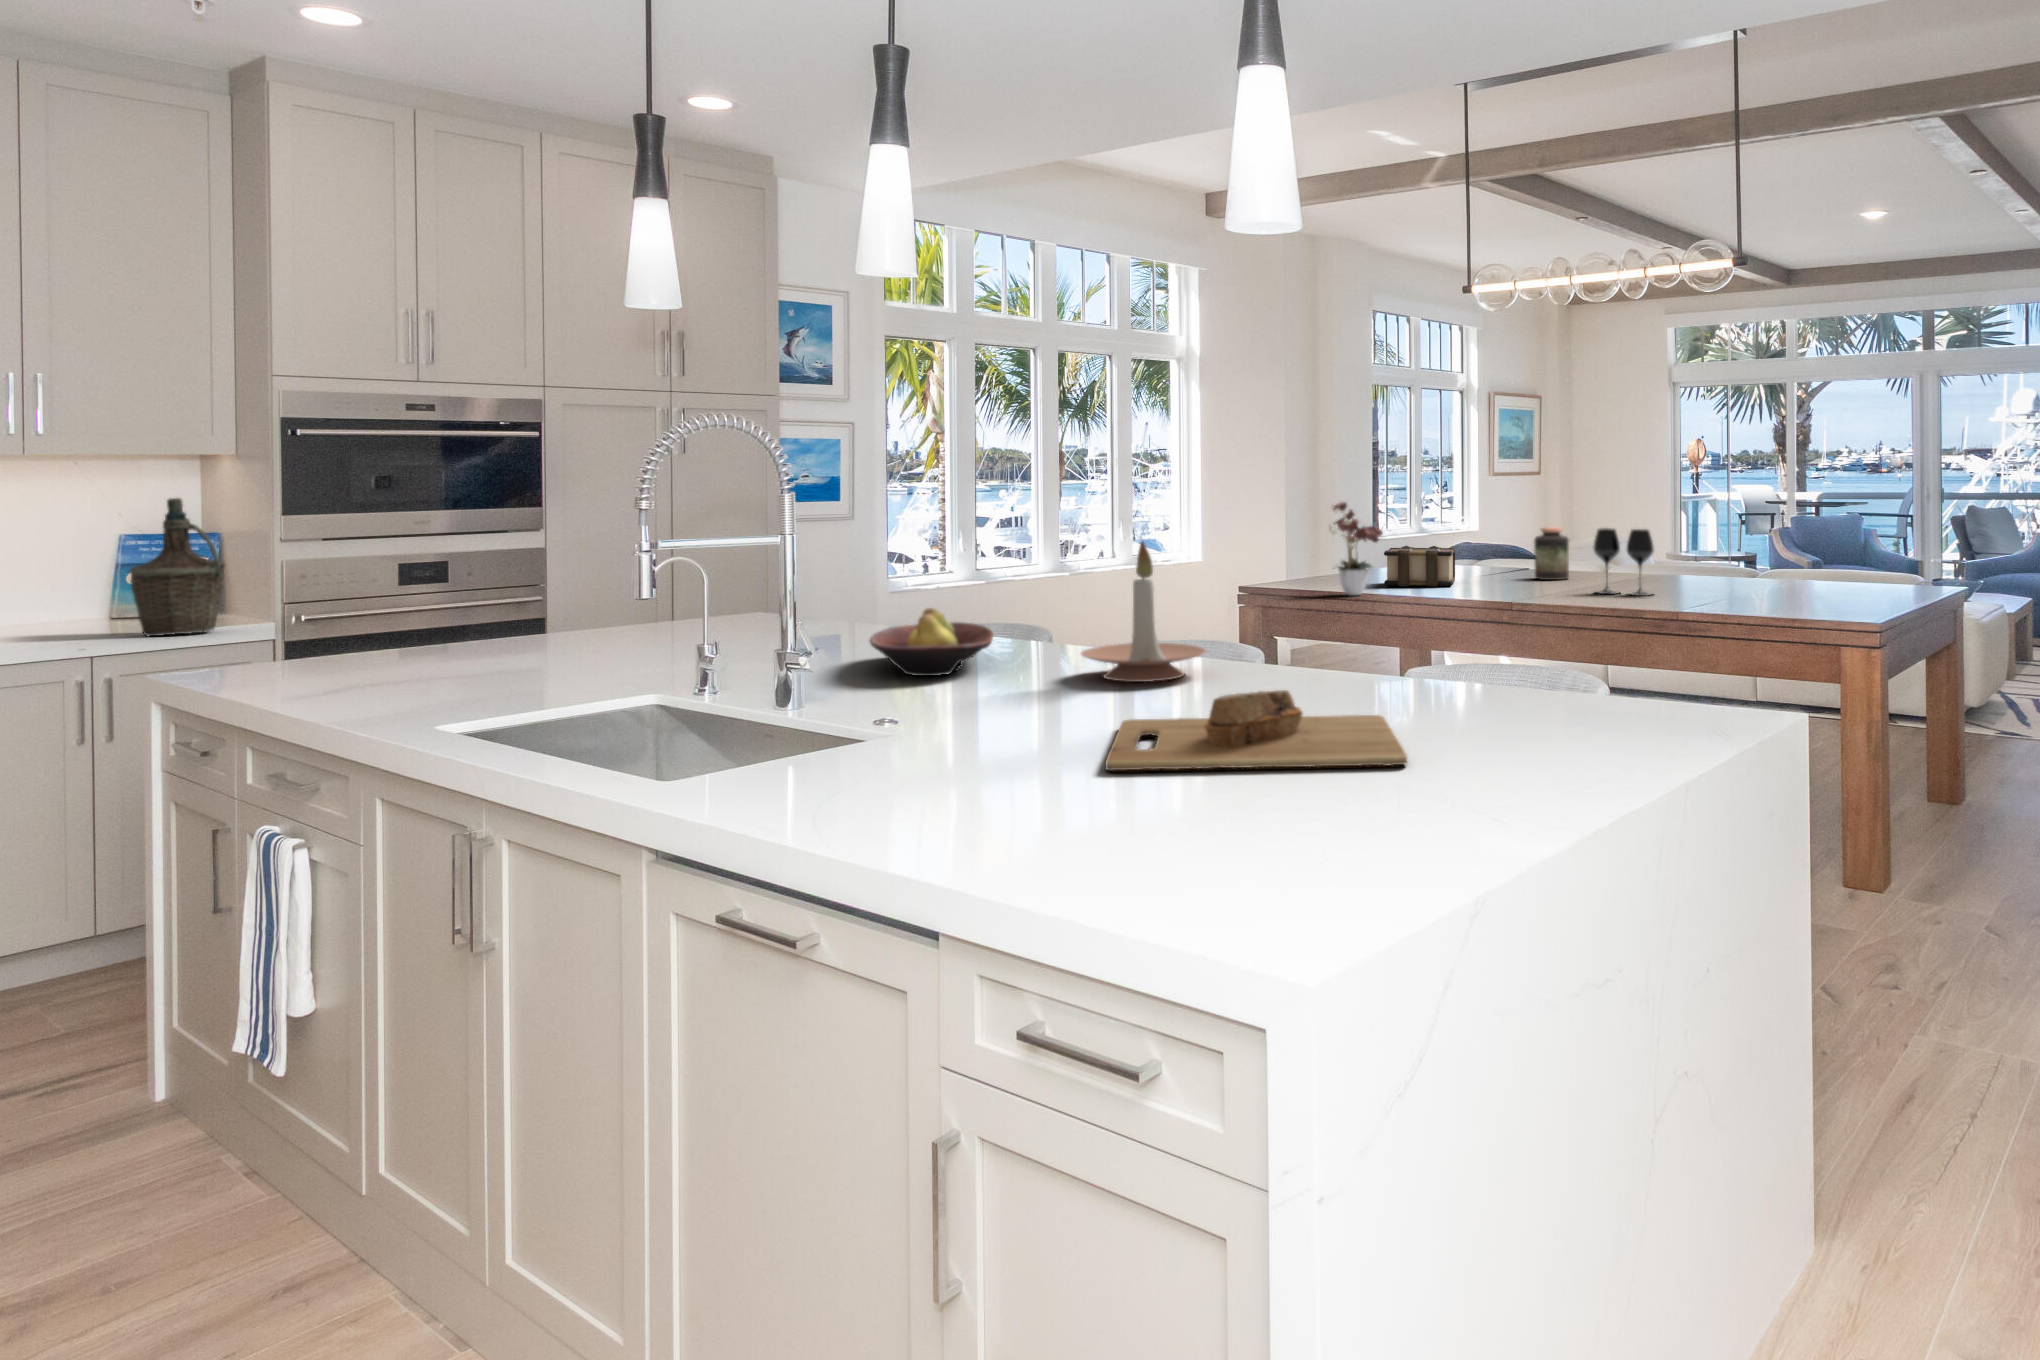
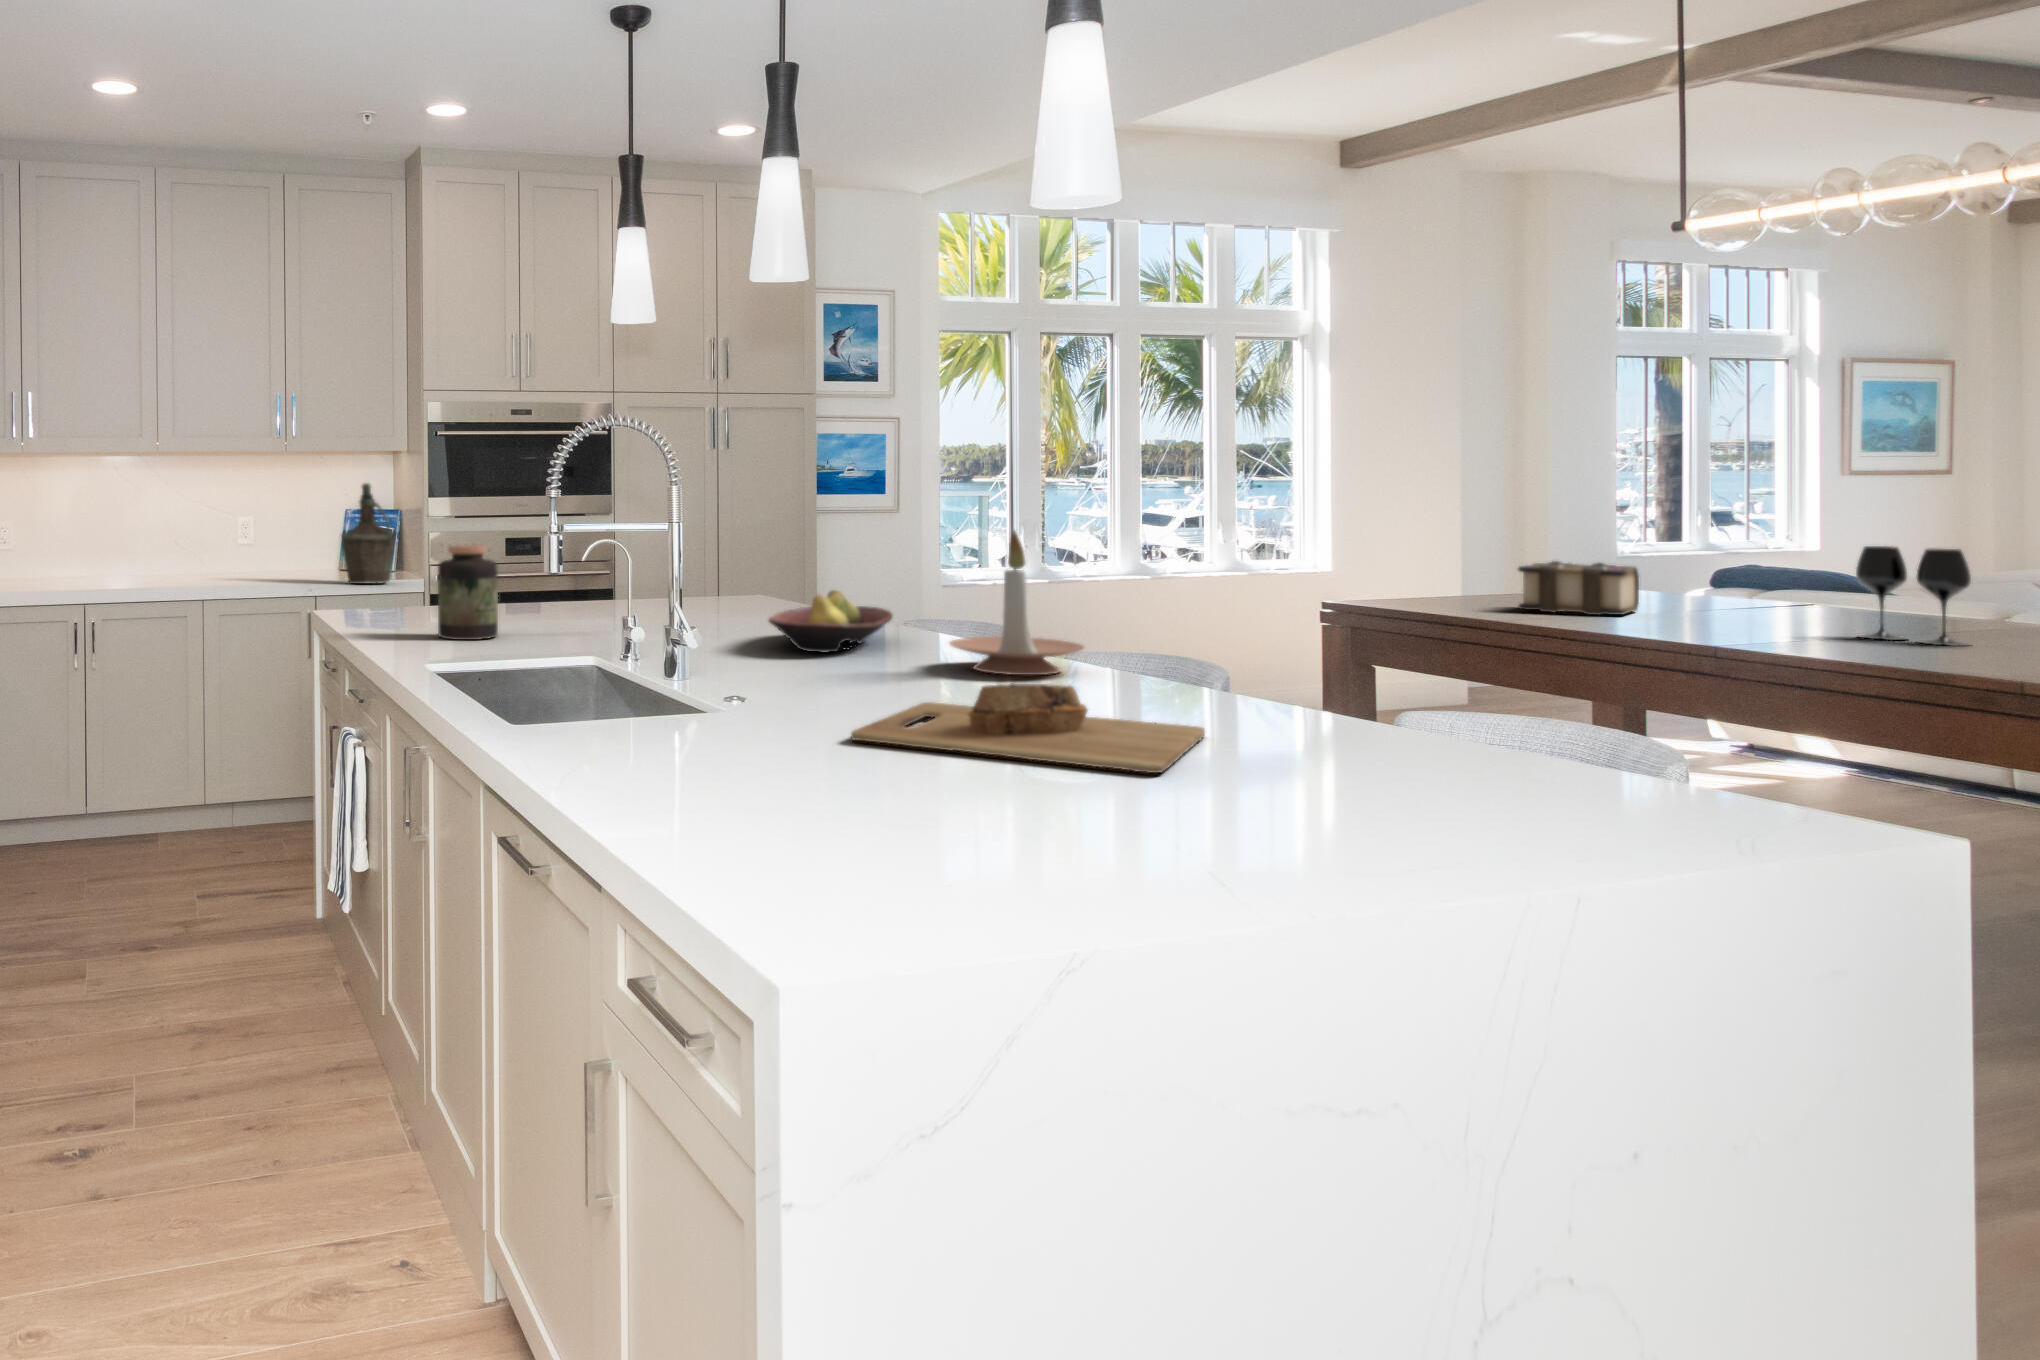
flower arrangement: present [1332,502,1383,595] -> none [1417,497,1513,618]
jar: present [1534,527,1569,580] -> present [438,545,498,640]

